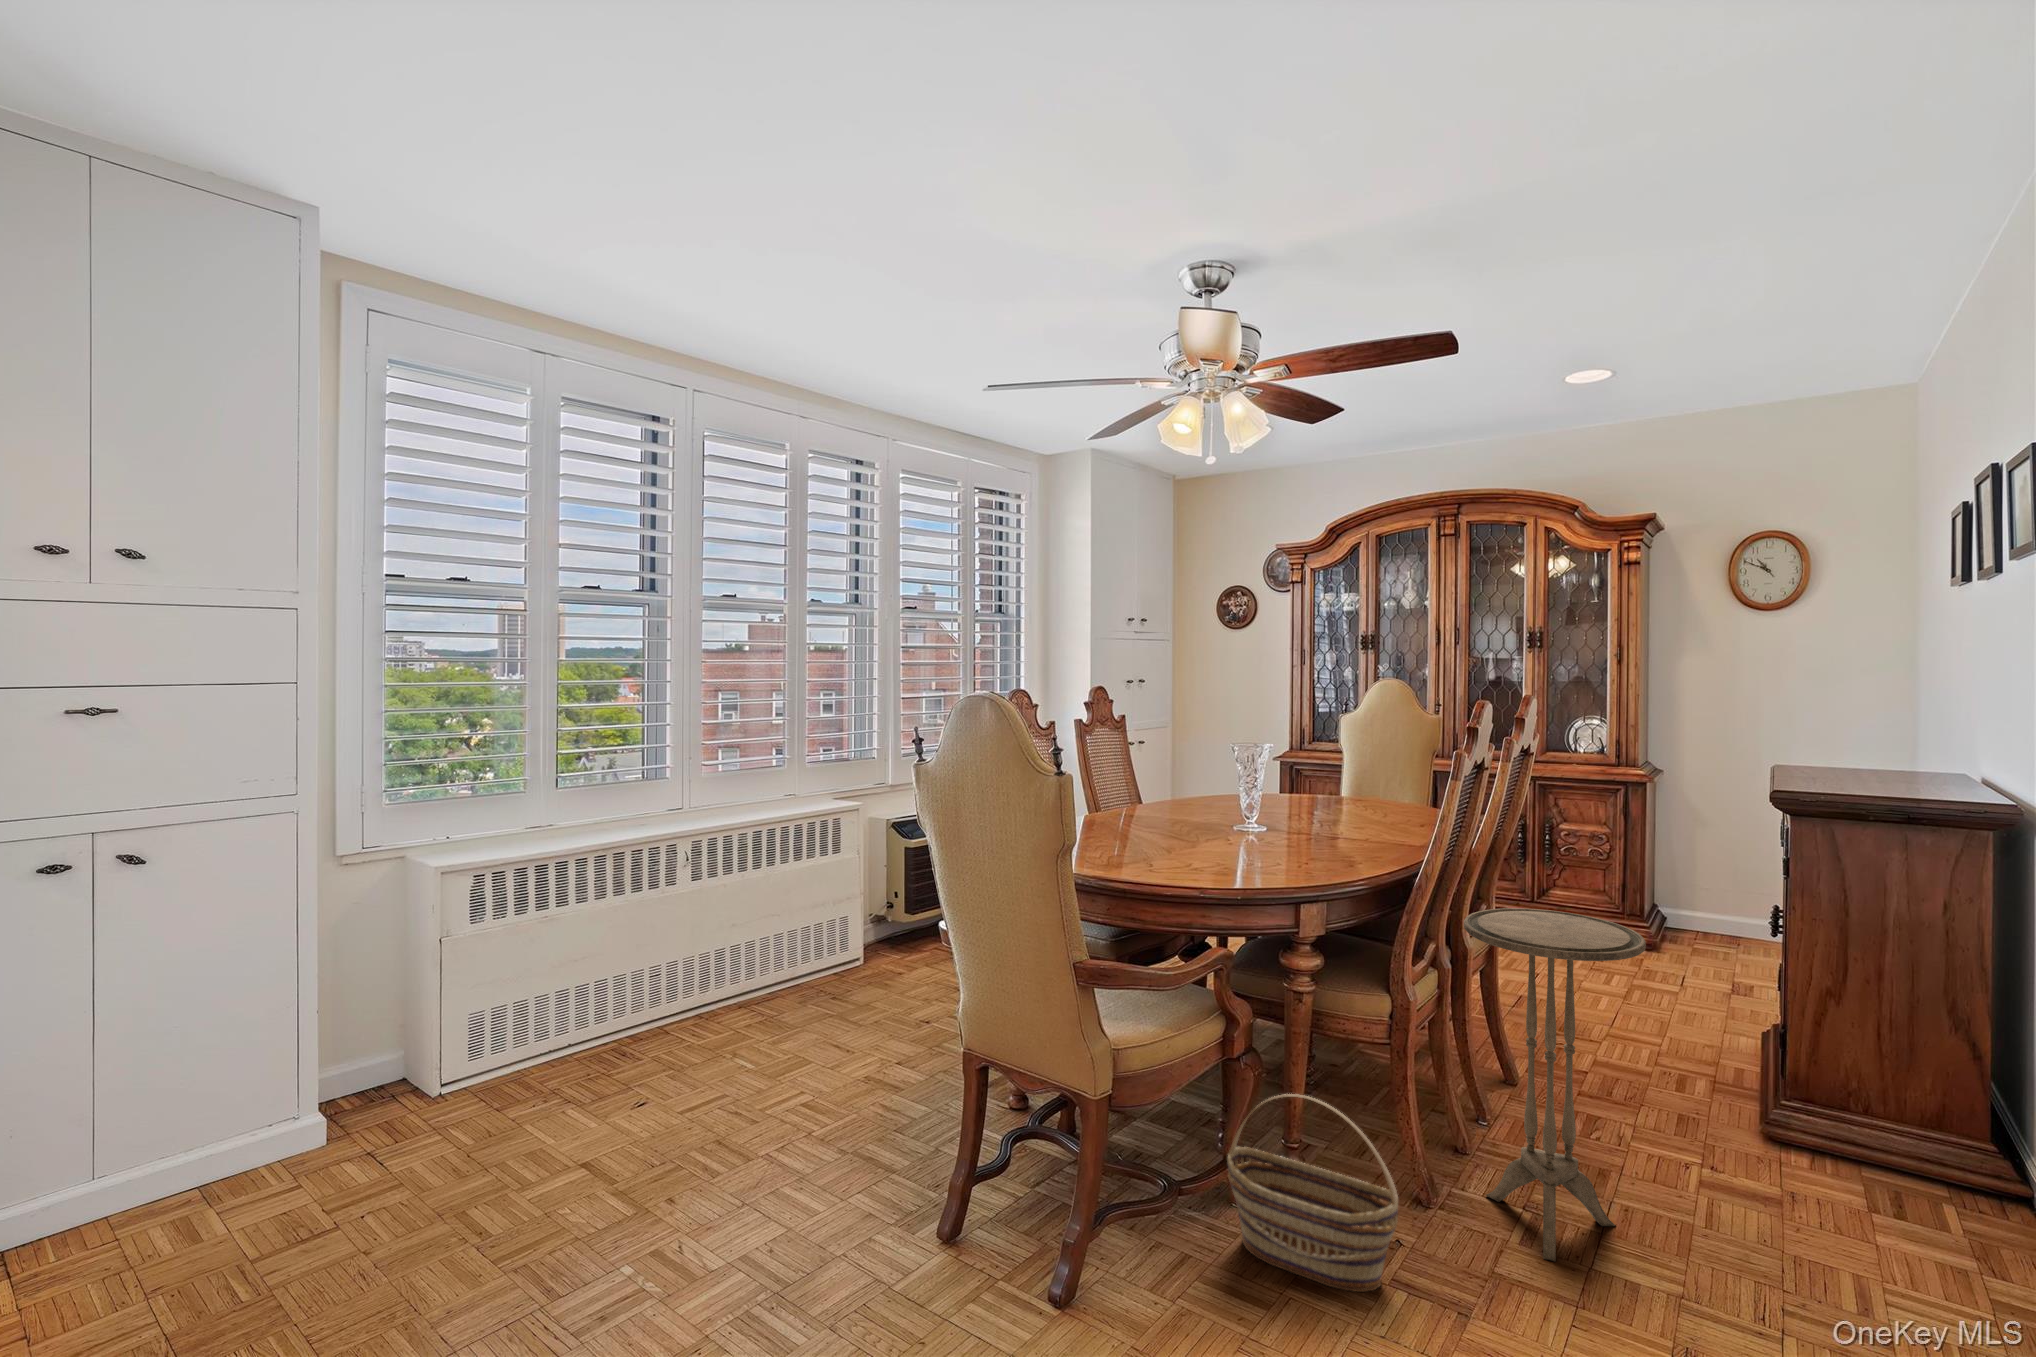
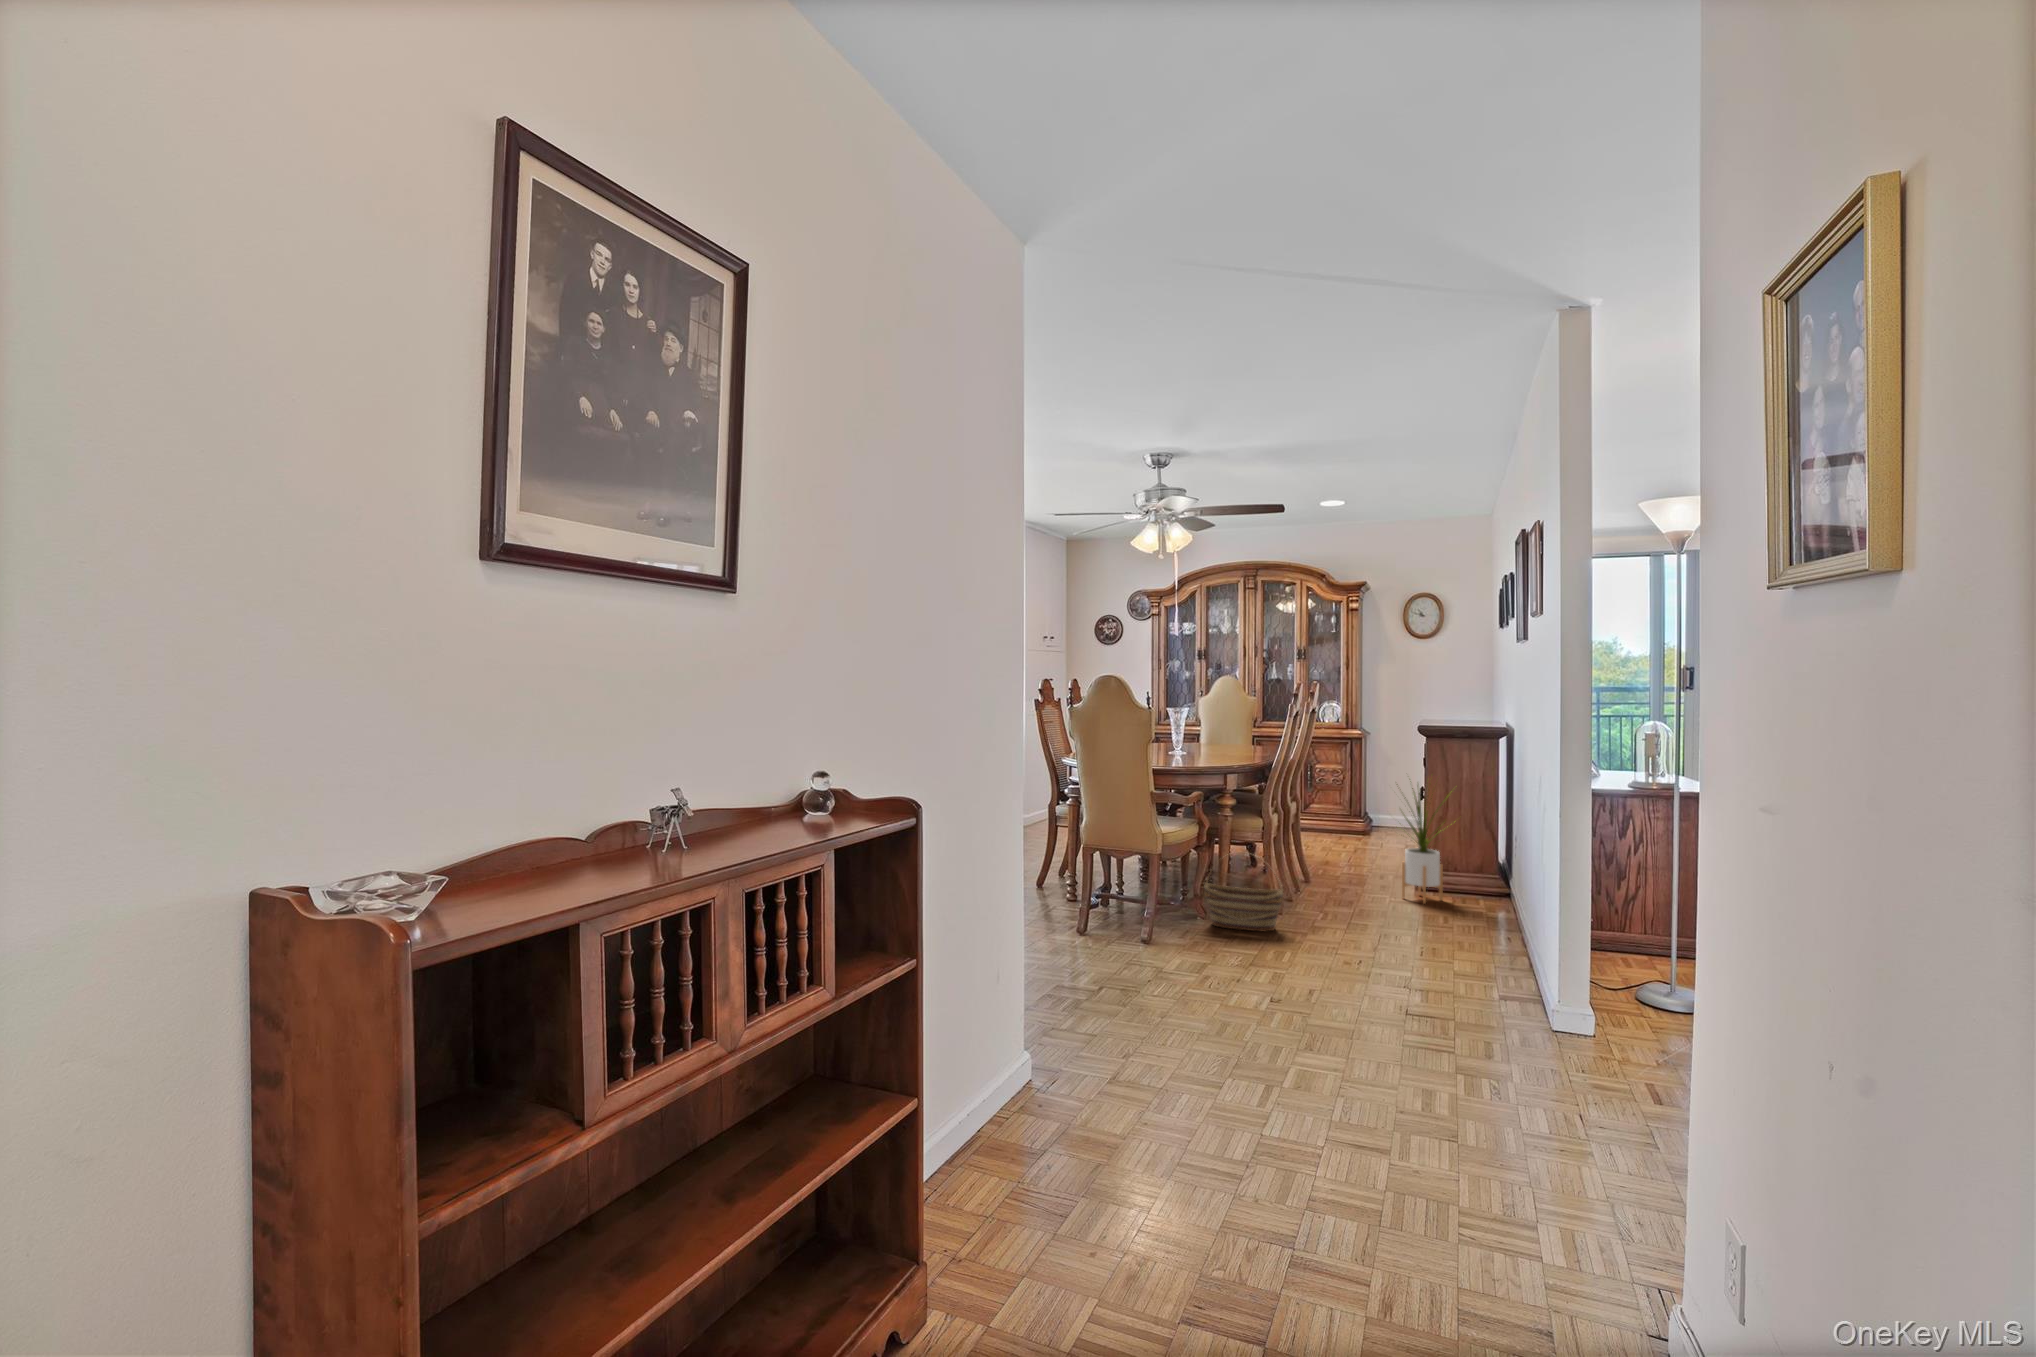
house plant: none [1680,905,1871,1210] -> present [1402,781,1452,903]
side table: present [1464,908,1646,1261] -> none [1301,774,1376,920]

